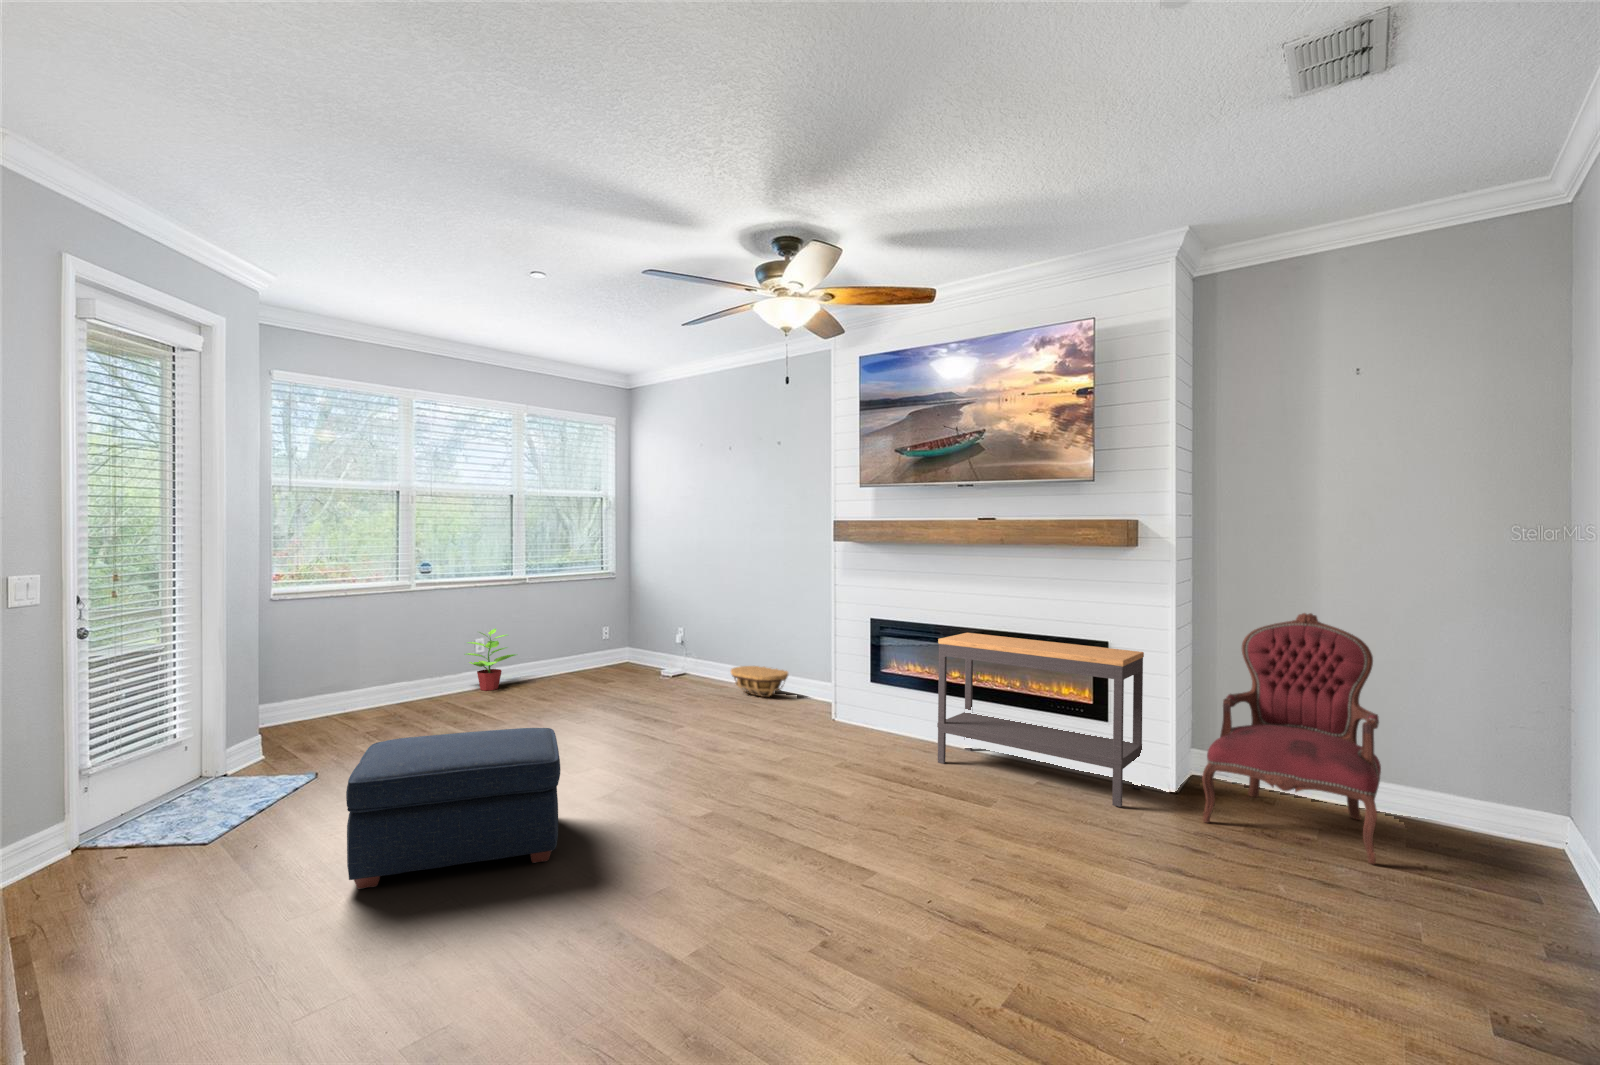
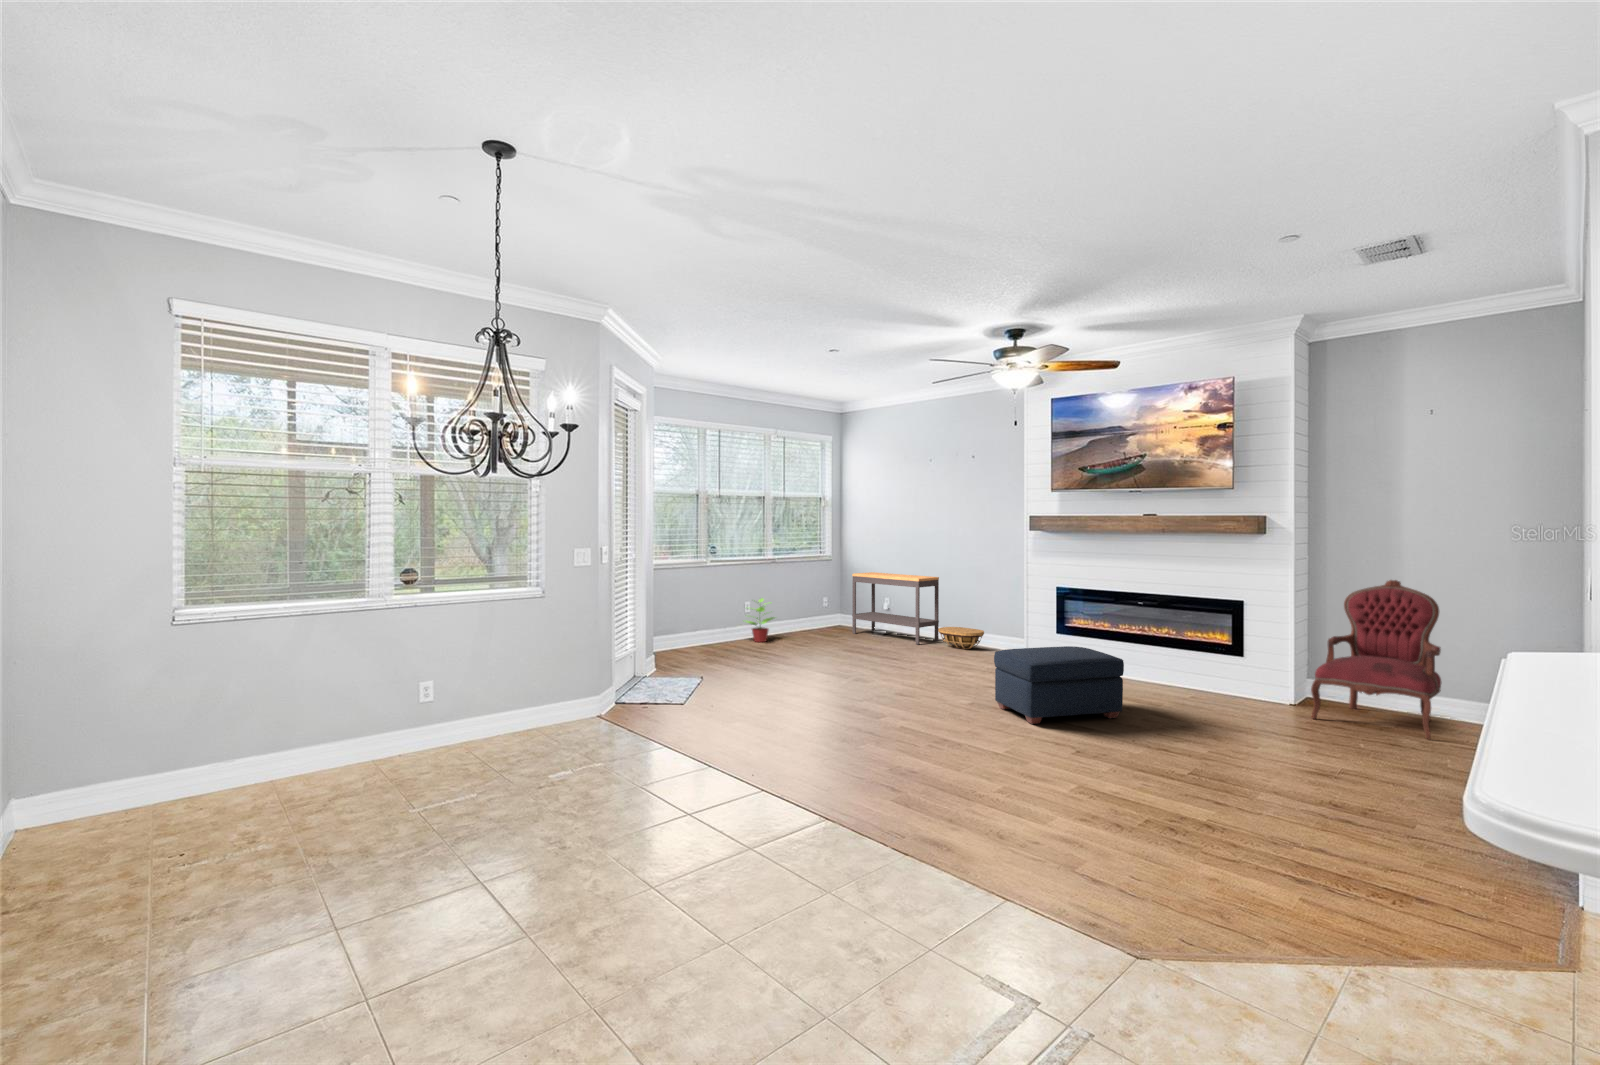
console table: present [937,633,1144,807] -> present [852,572,939,644]
ottoman: present [346,728,560,889] -> present [994,646,1124,724]

